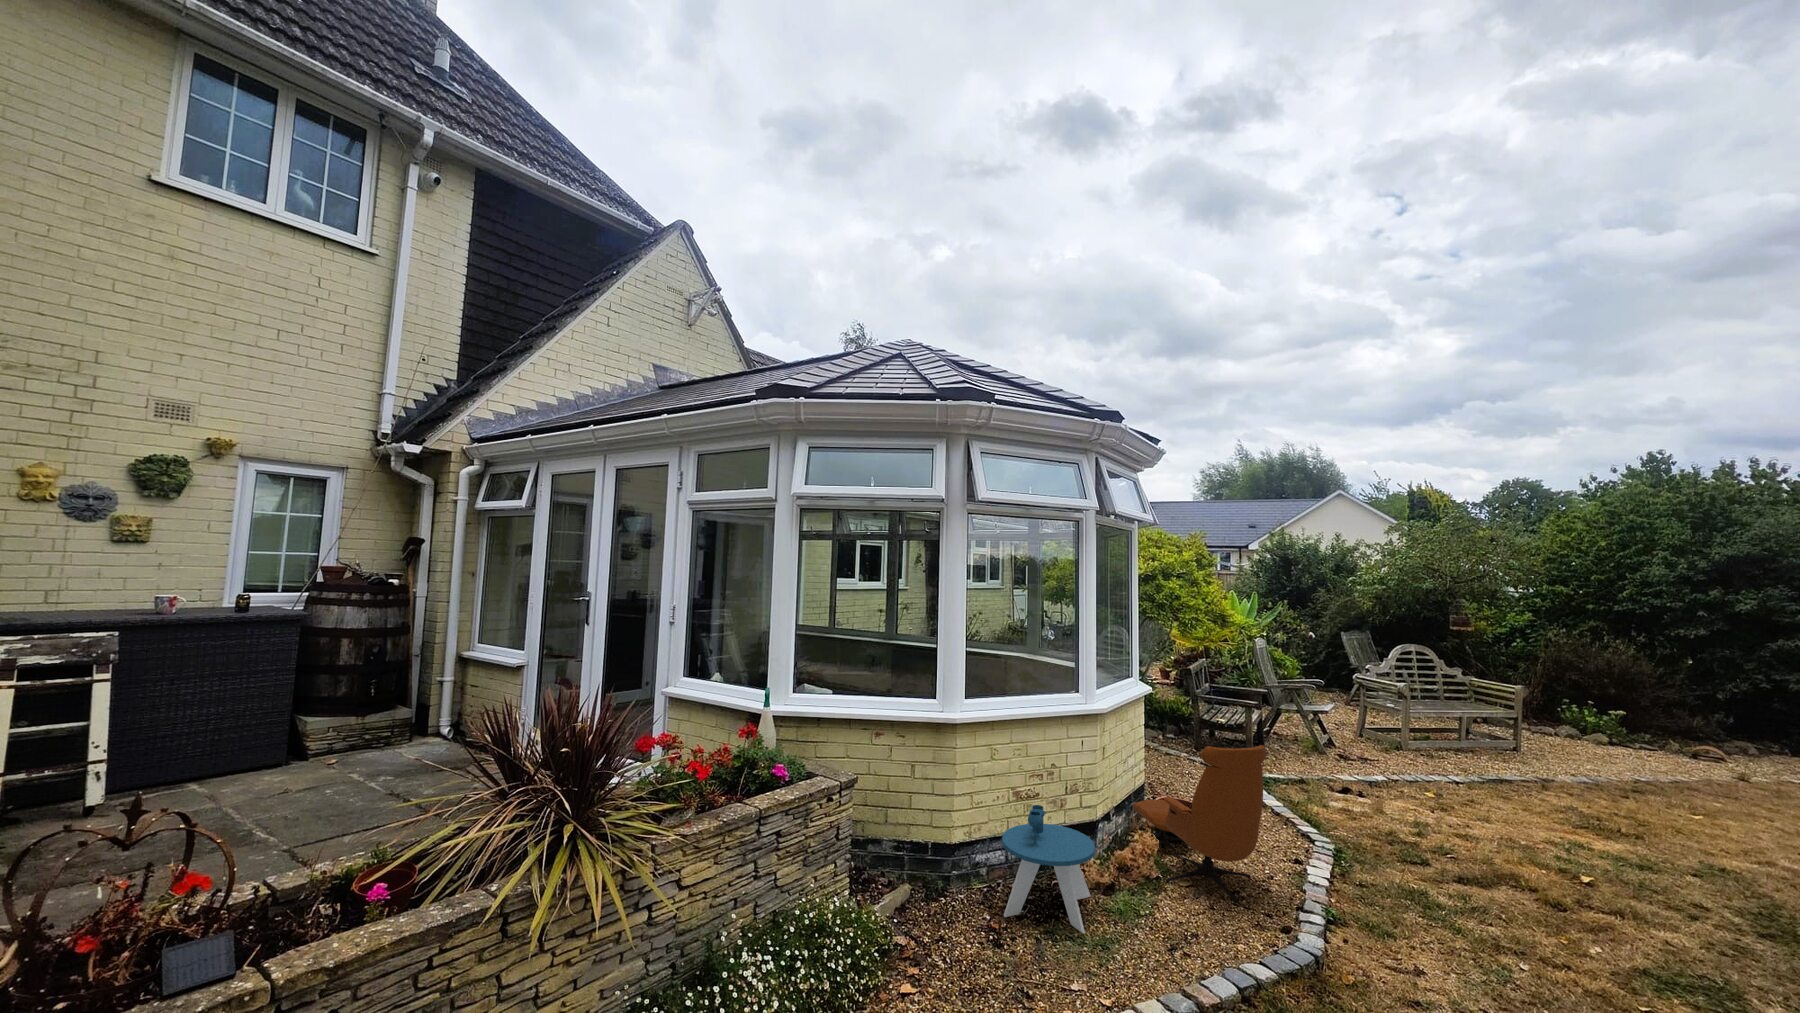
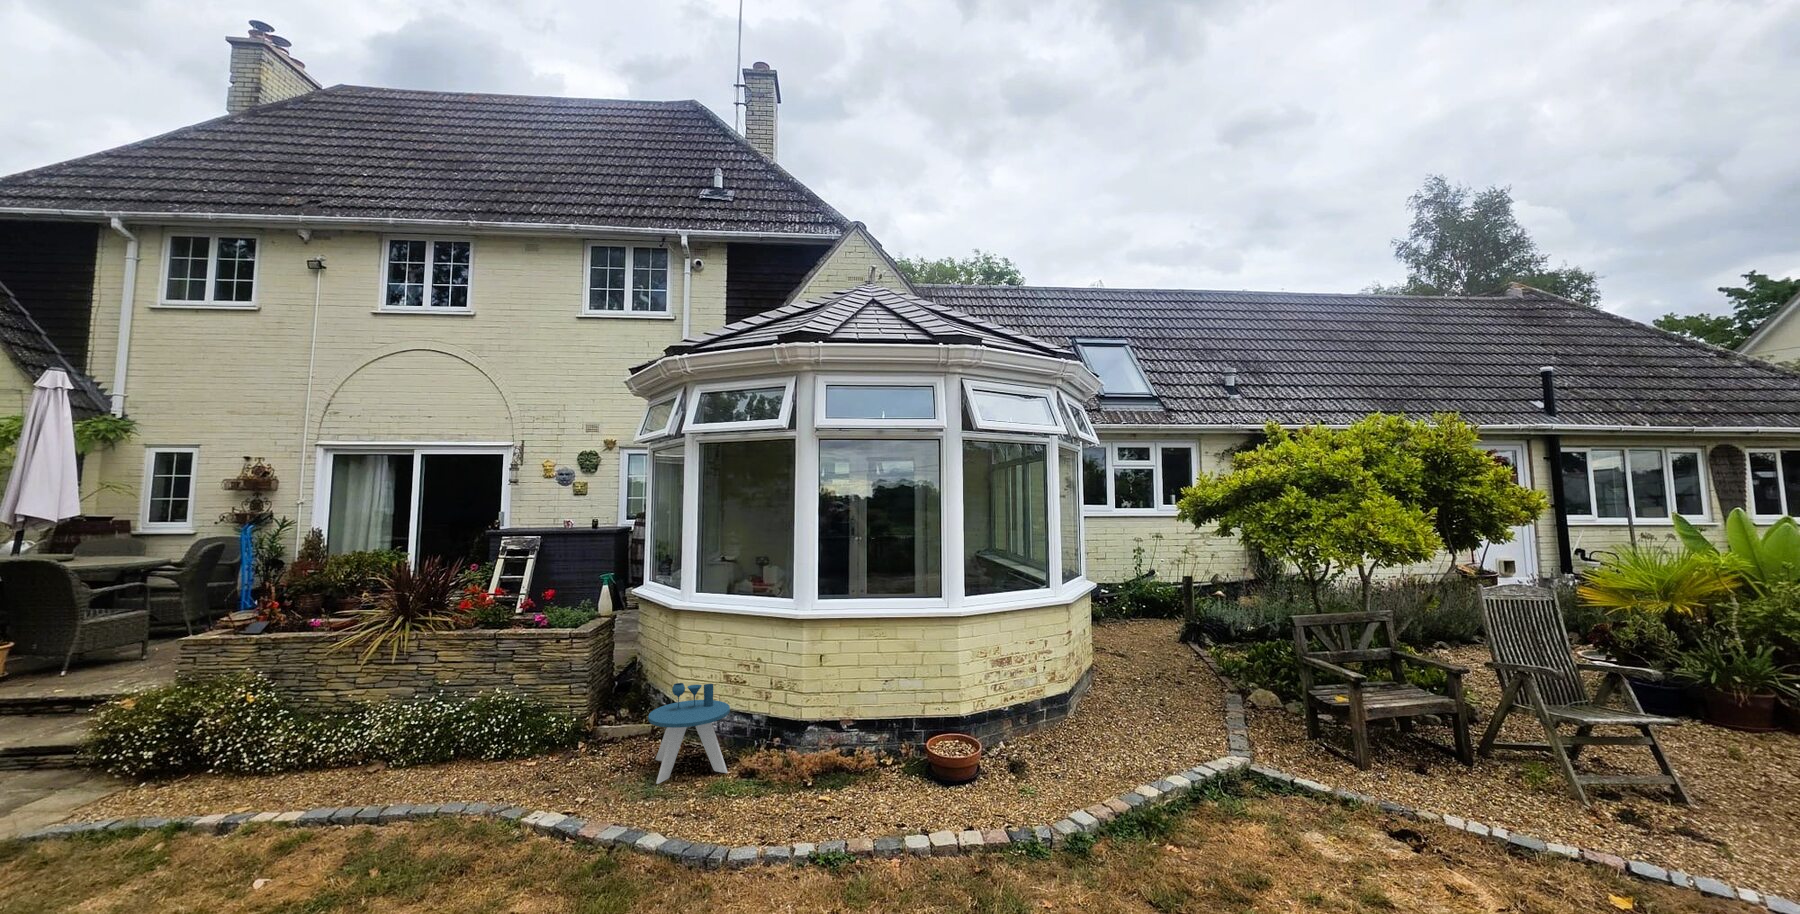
lounge chair: present [1133,745,1266,903] -> none [765,651,925,823]

